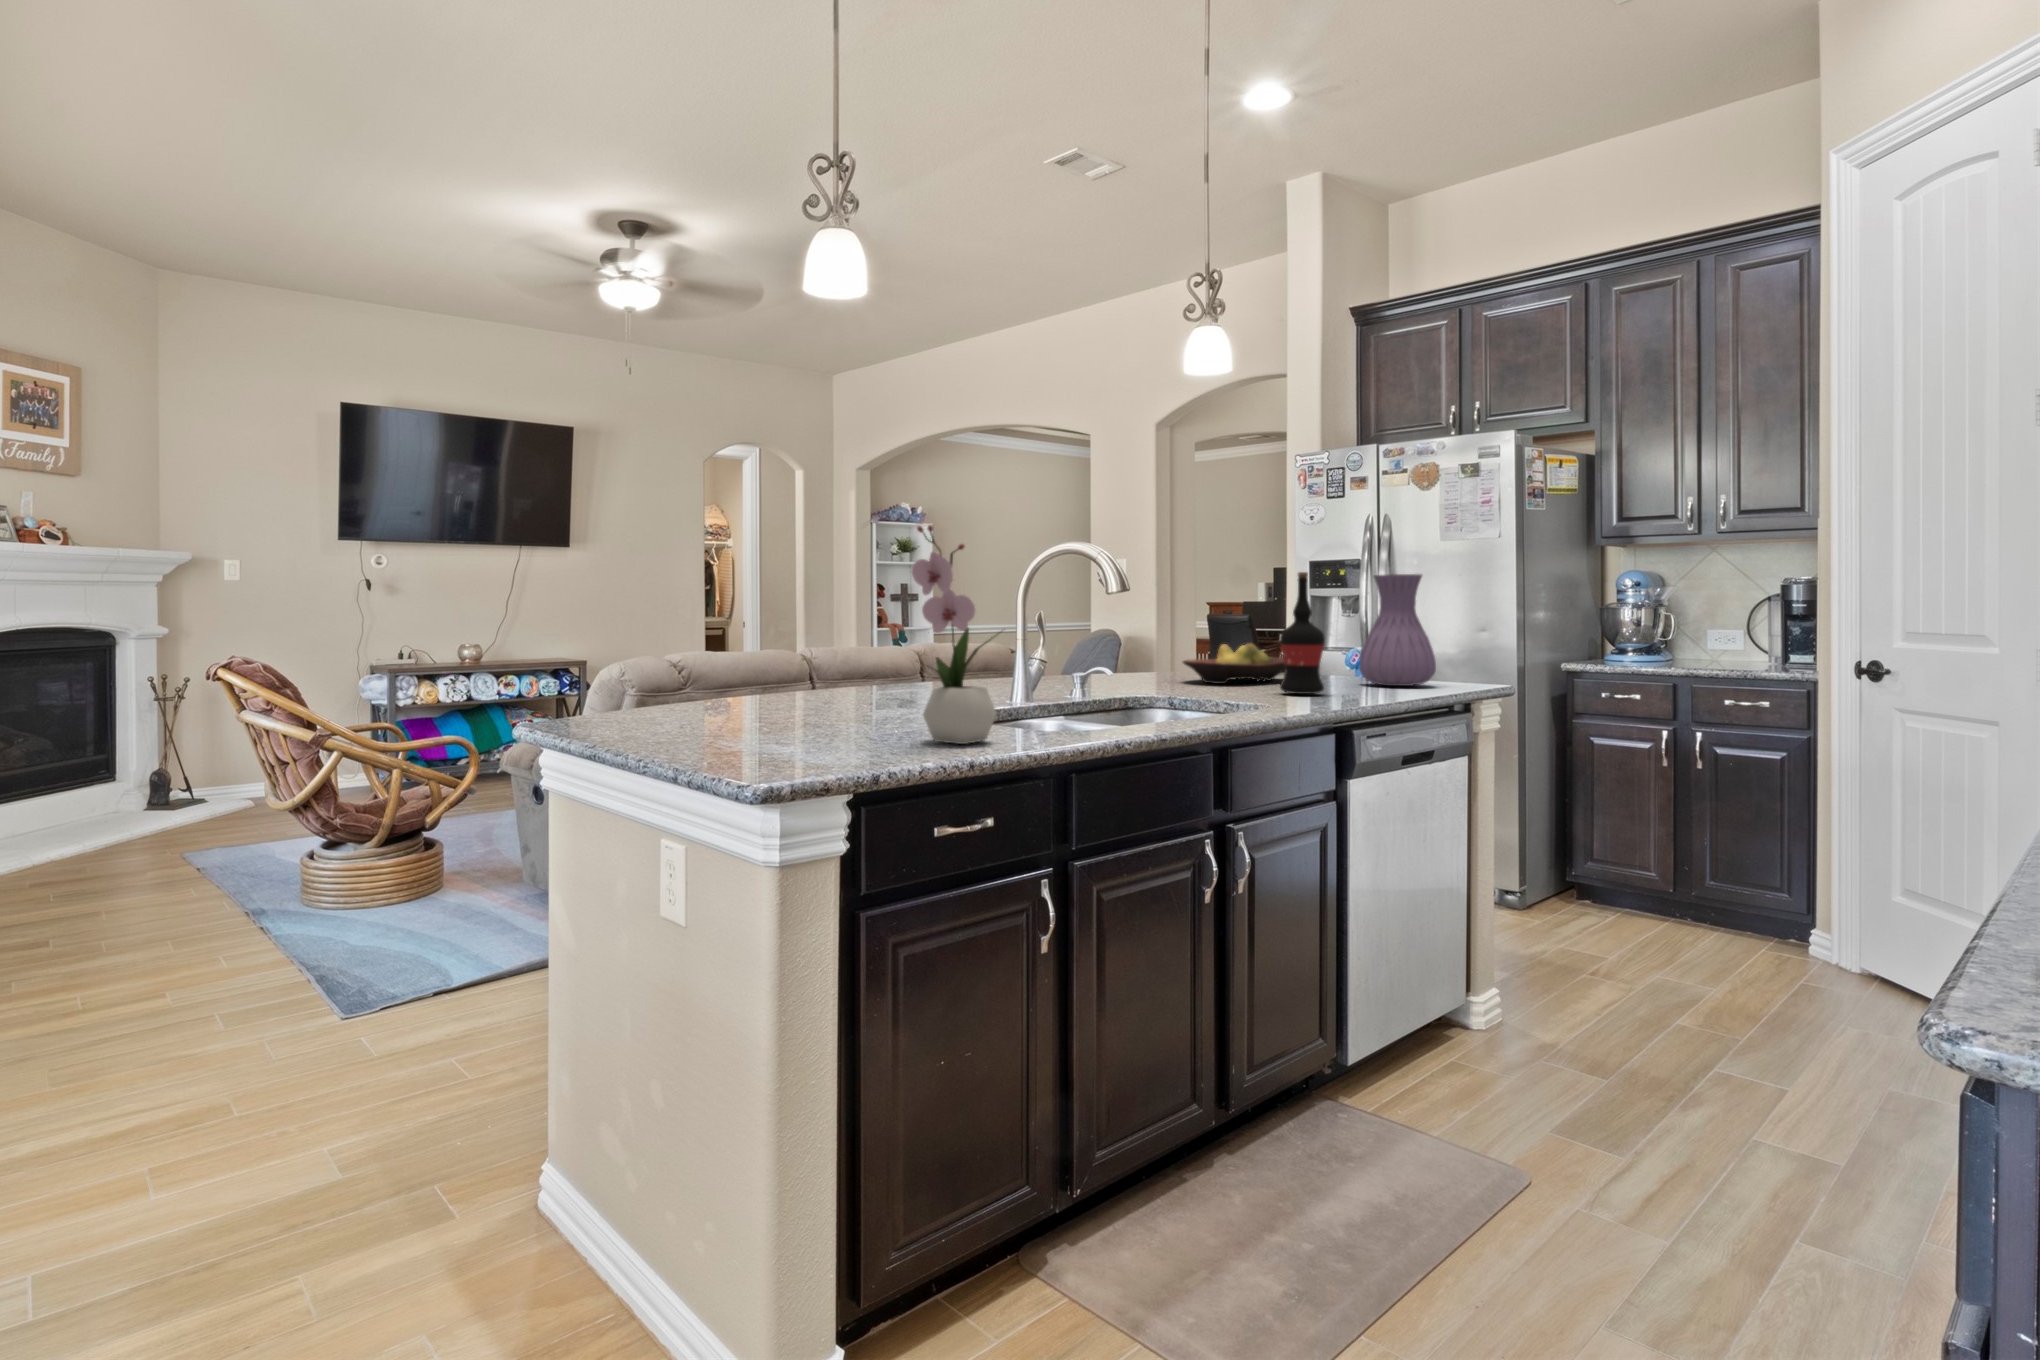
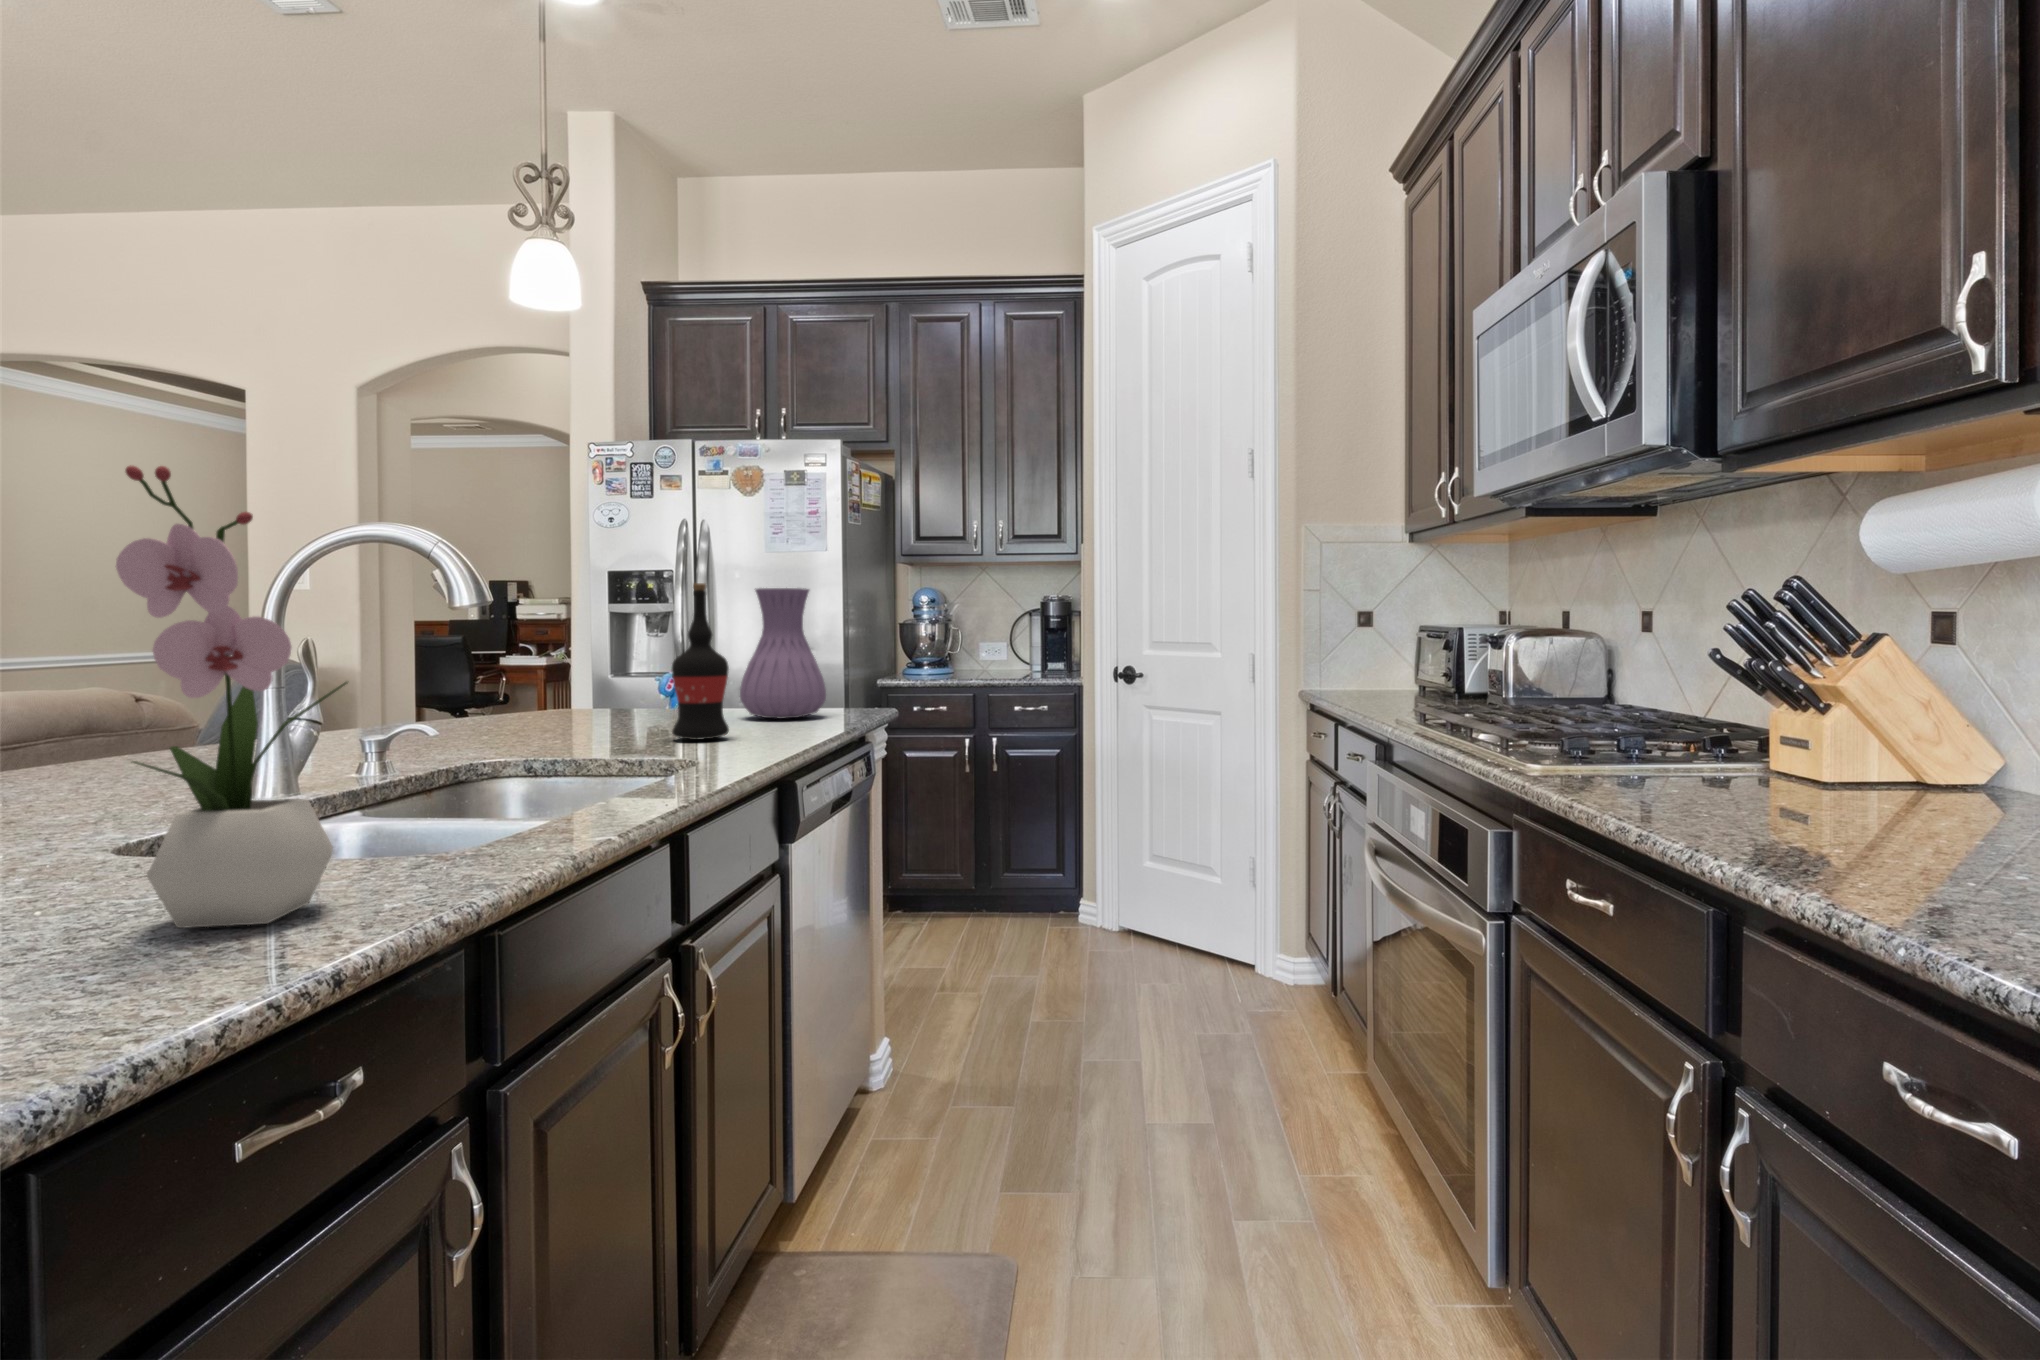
fruit bowl: present [1183,643,1285,684] -> none [510,674,658,732]

